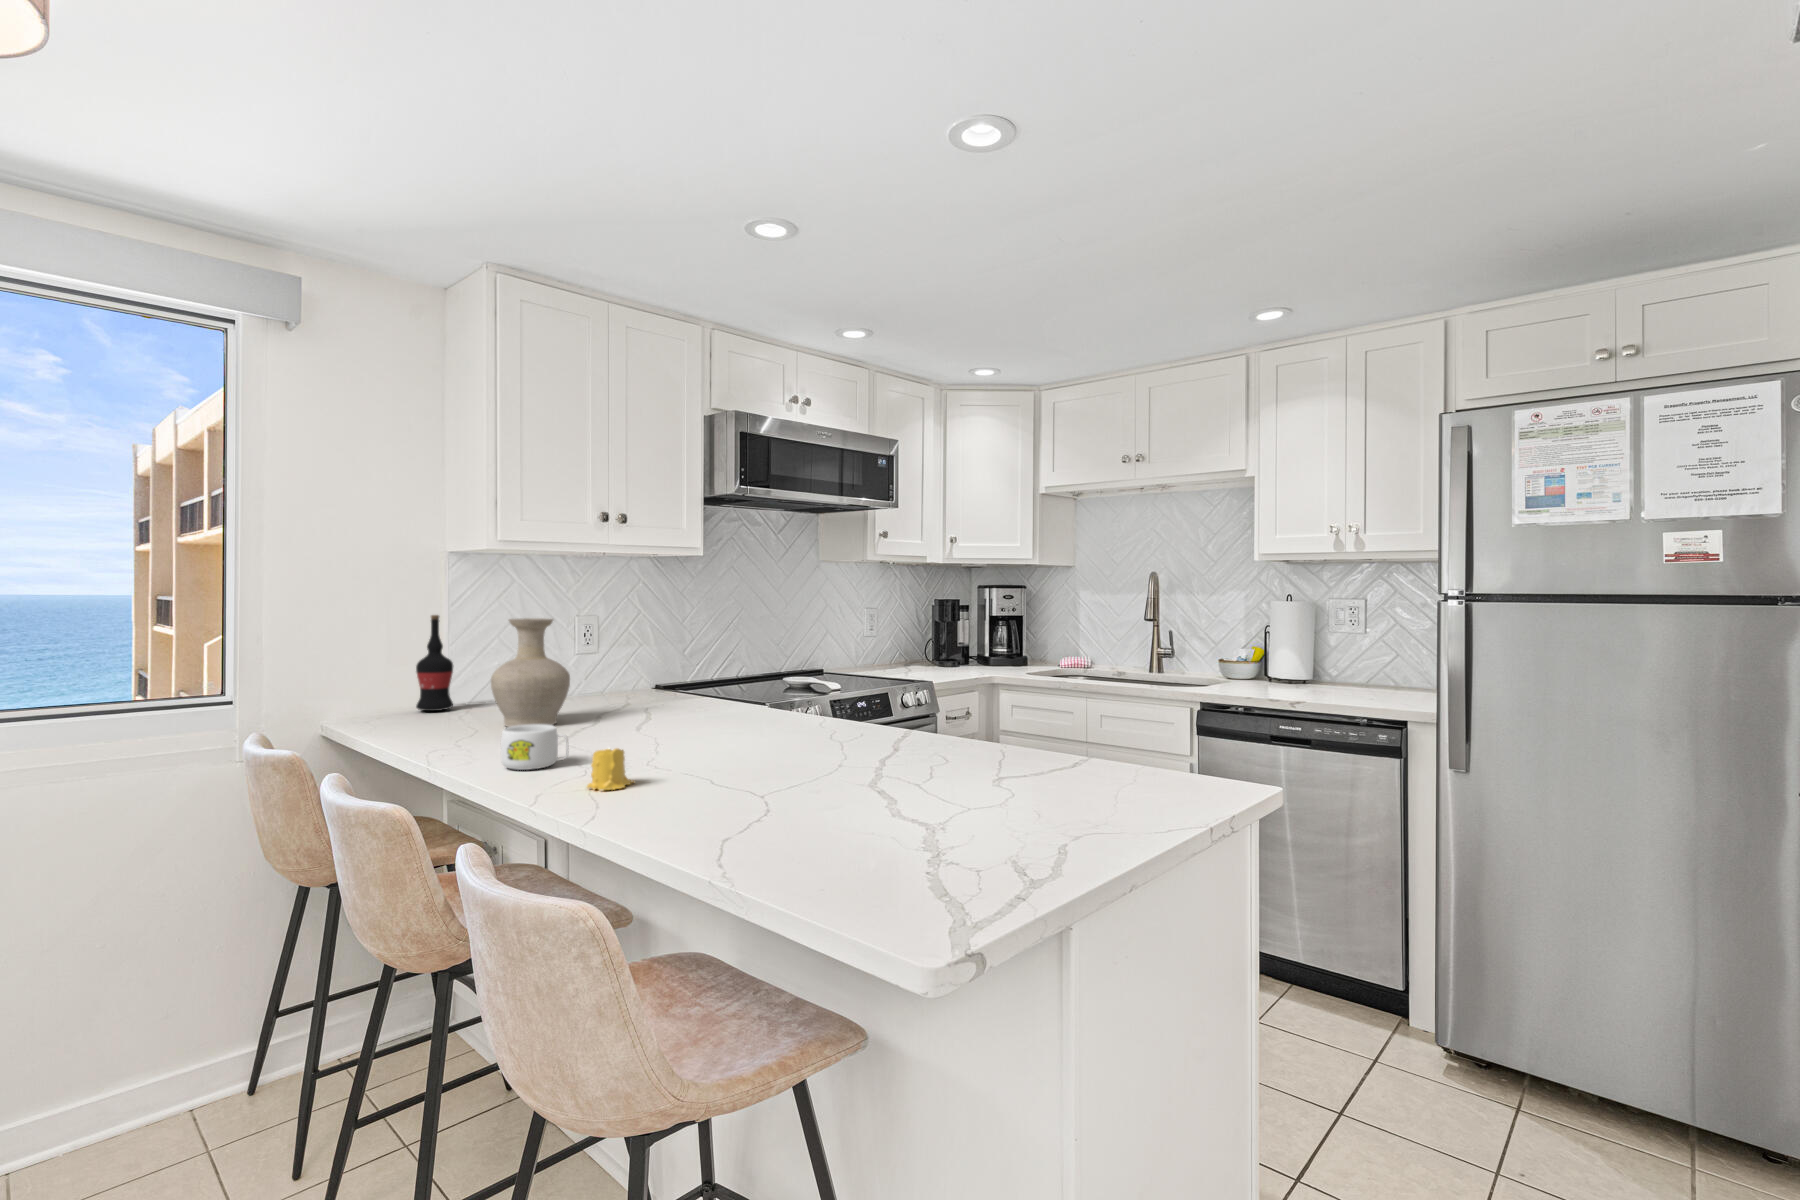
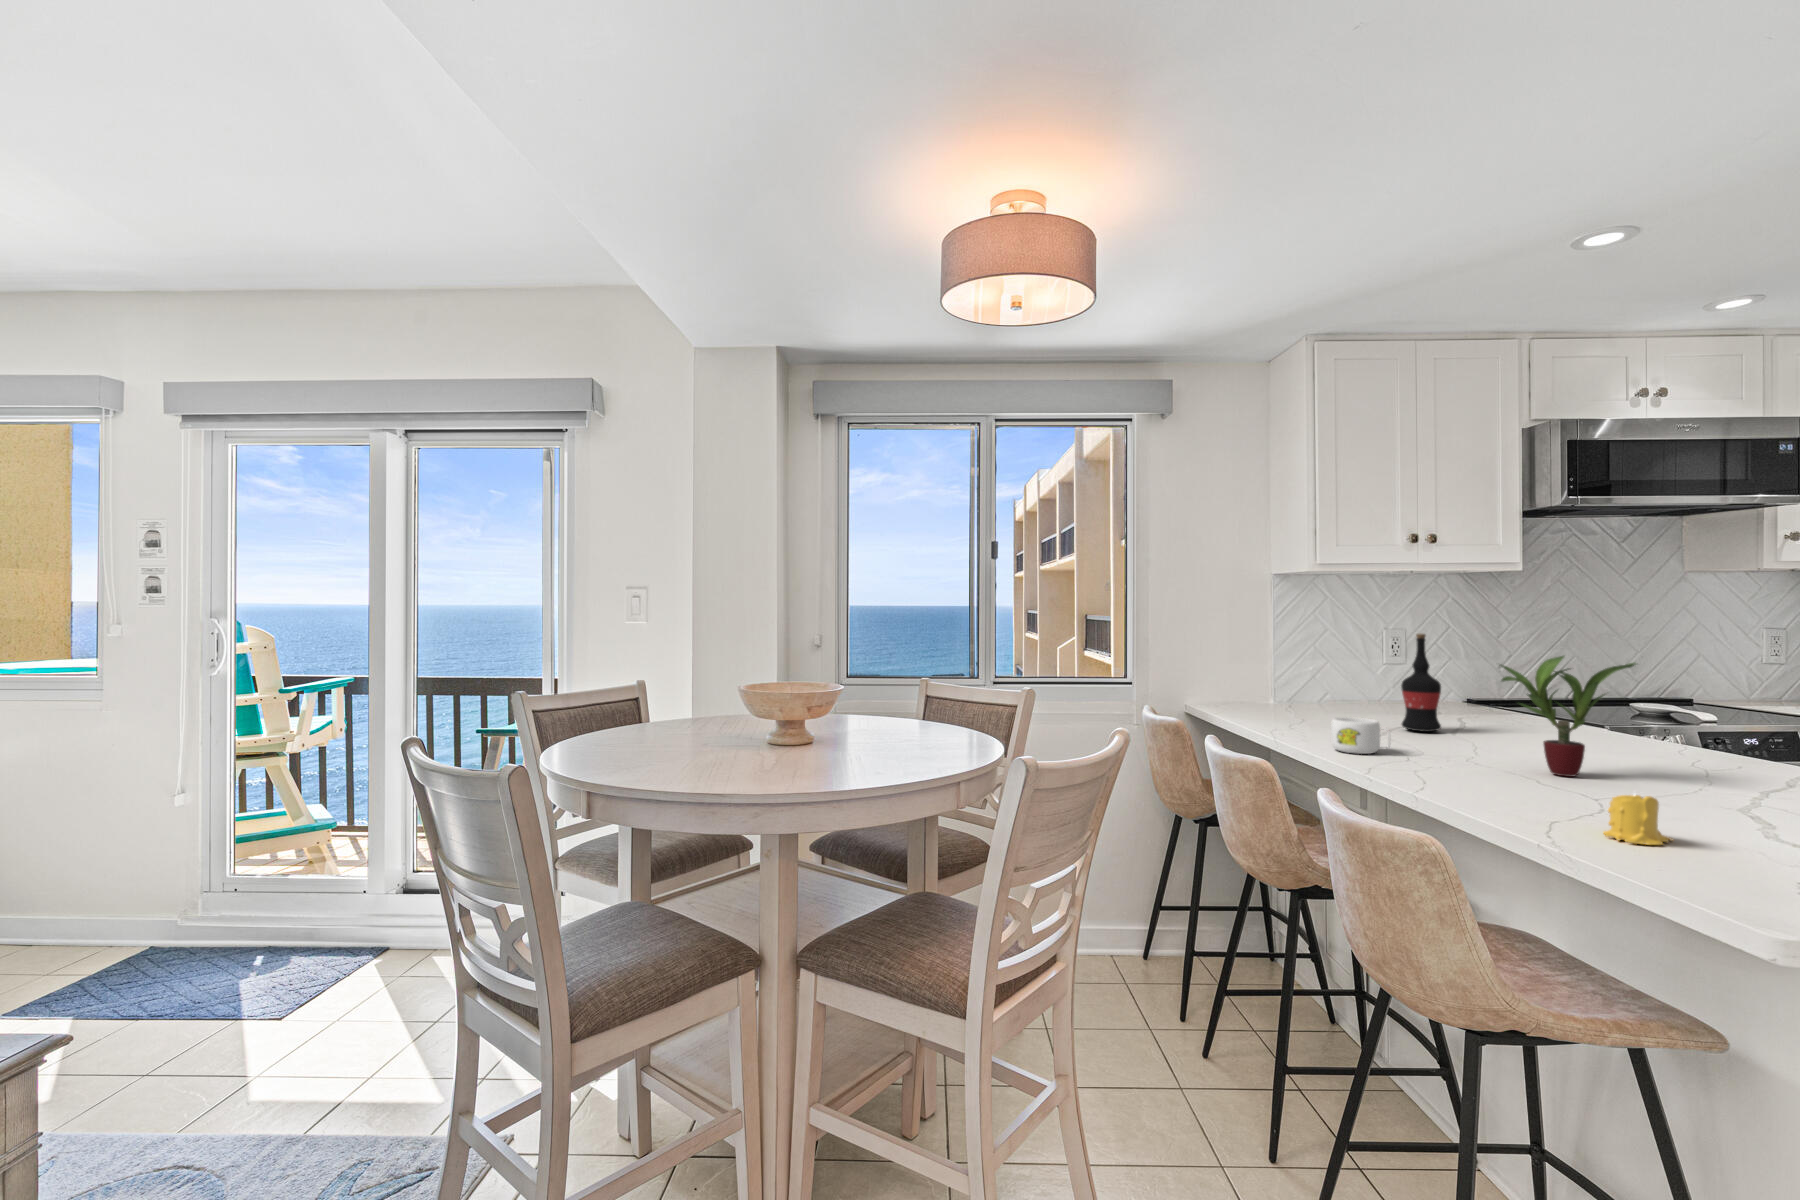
wine bottle: present [416,615,453,711] -> present [1401,634,1441,732]
vase: present [491,618,570,727] -> none [1312,630,1383,723]
potted plant: none [673,641,789,766] -> present [1501,656,1636,777]
candle: present [587,748,634,790] -> present [1603,794,1673,845]

